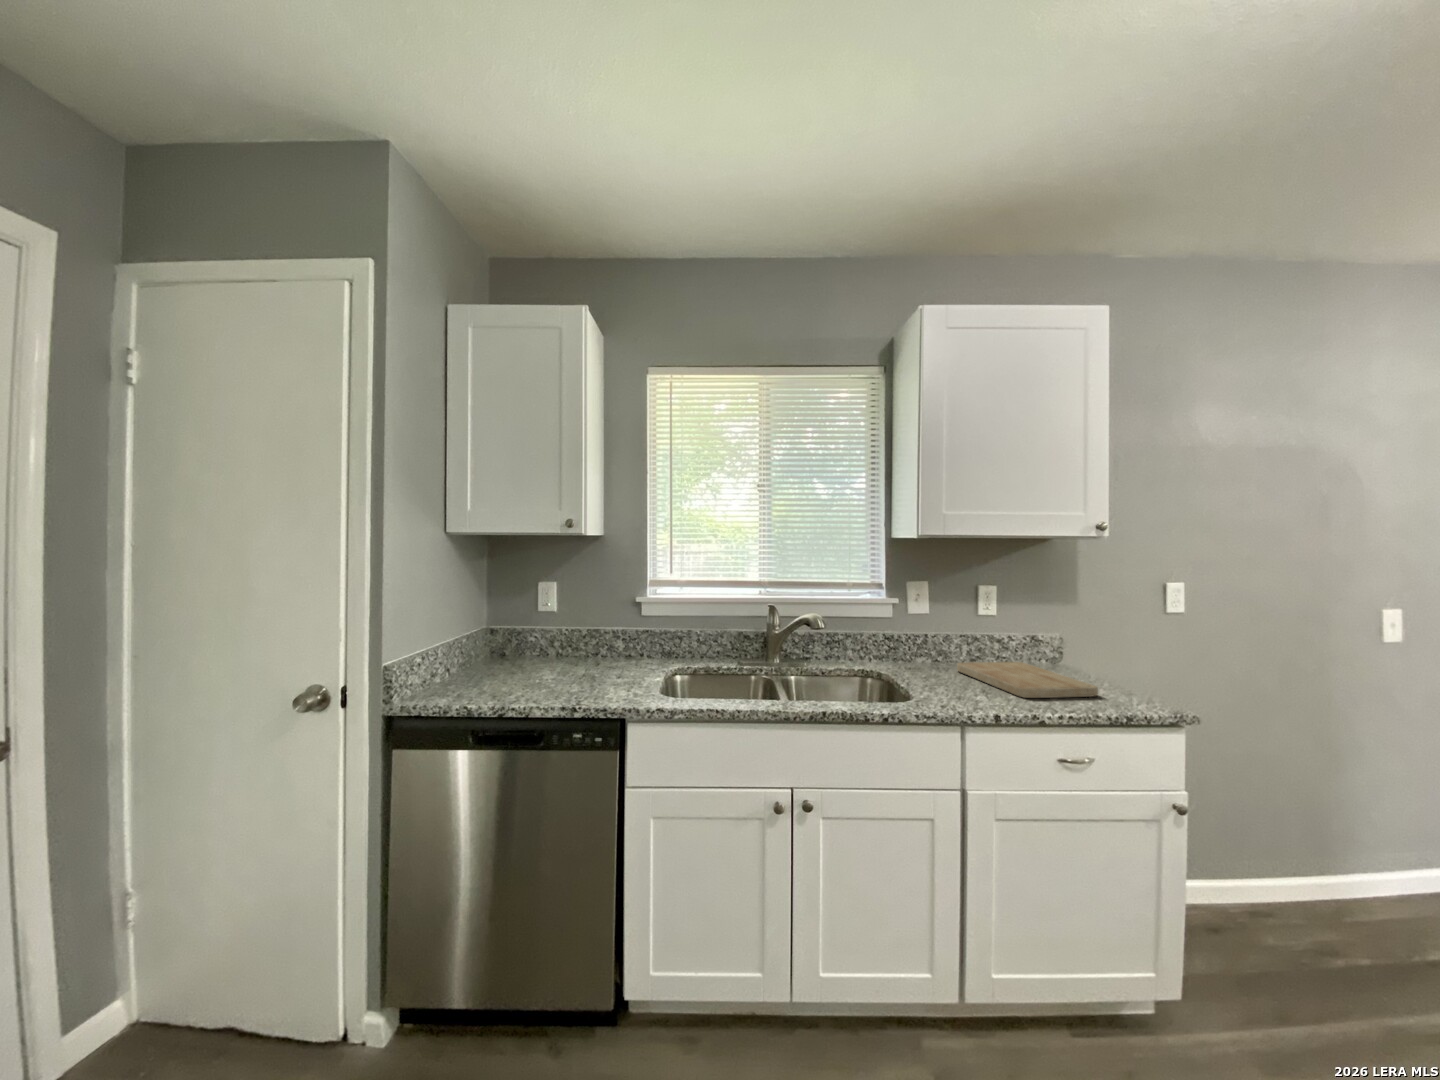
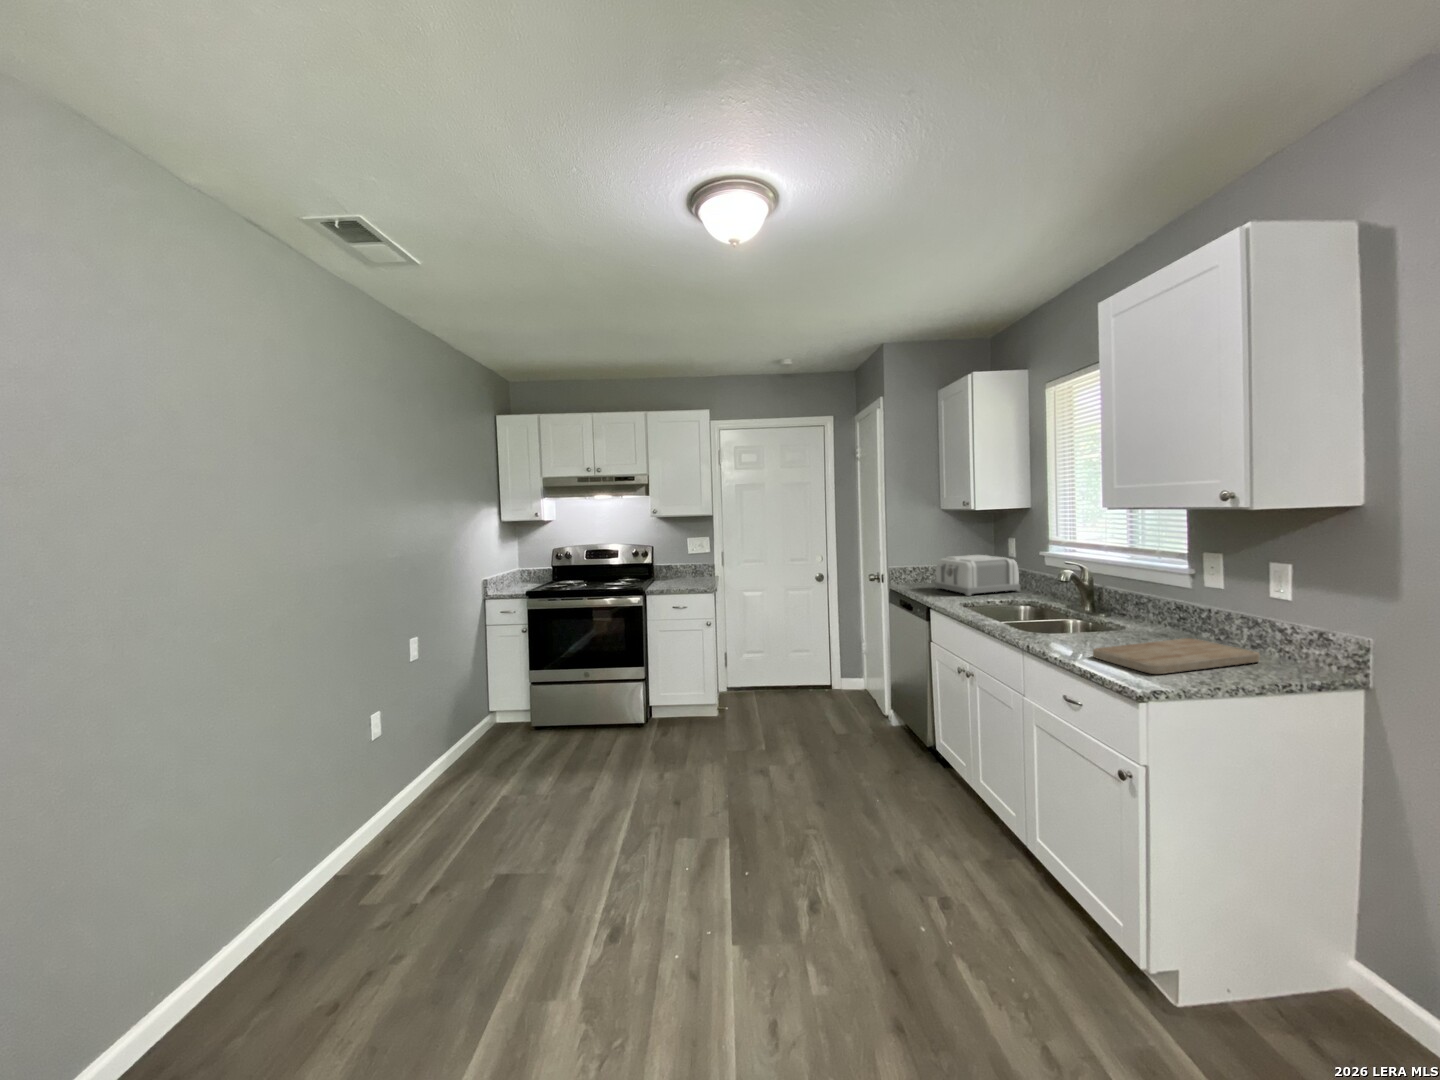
toaster: none [485,612,592,680] -> present [935,555,1020,596]

